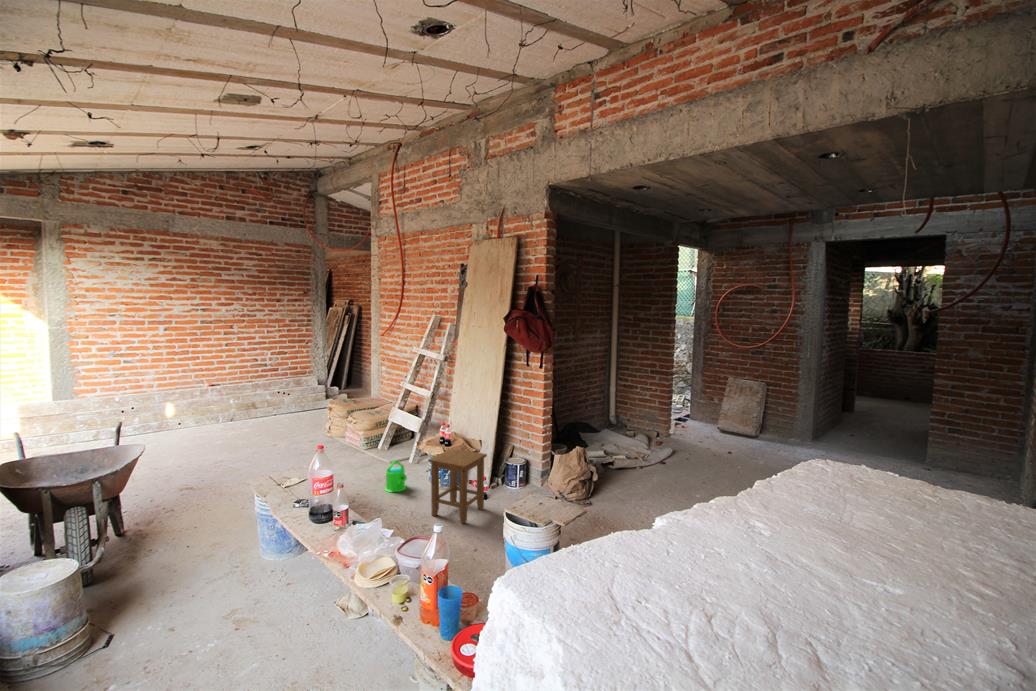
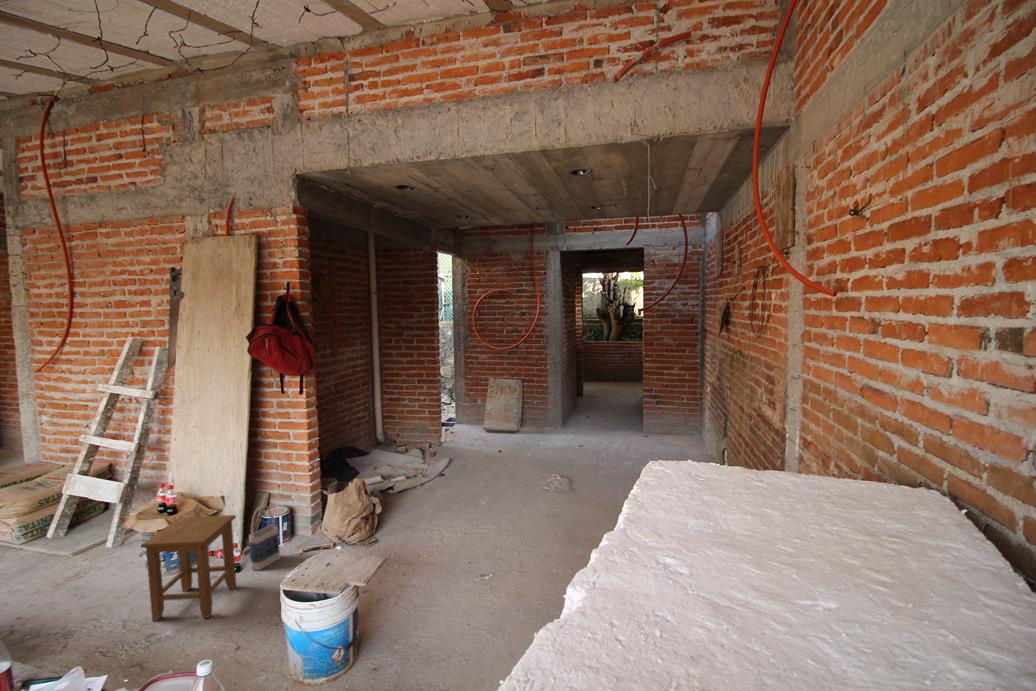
bag: none [495,453,516,502] -> present [249,506,280,570]
watering can: present [385,461,407,492] -> none [61,554,102,604]

